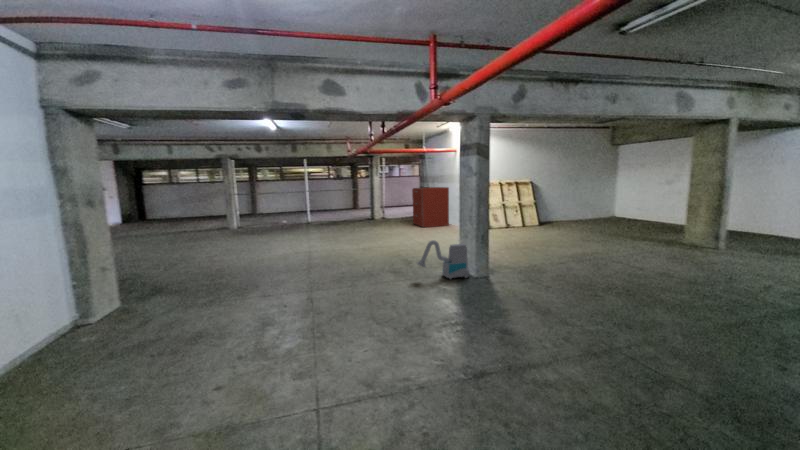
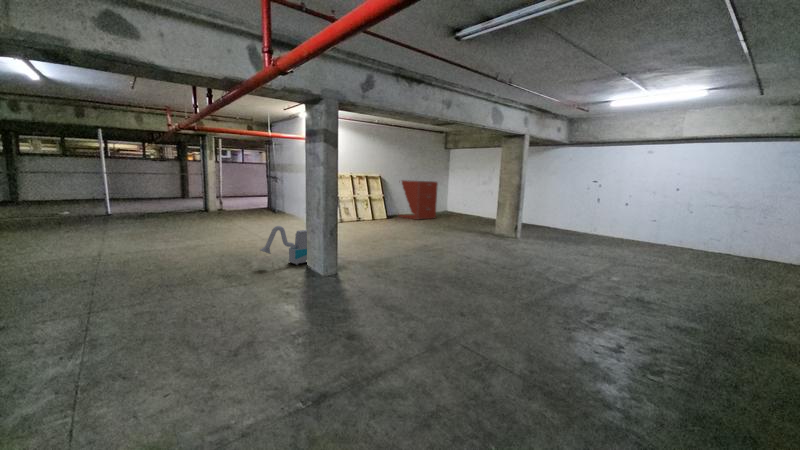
filing cabinet: present [412,187,449,227] -> present [399,180,438,220]

